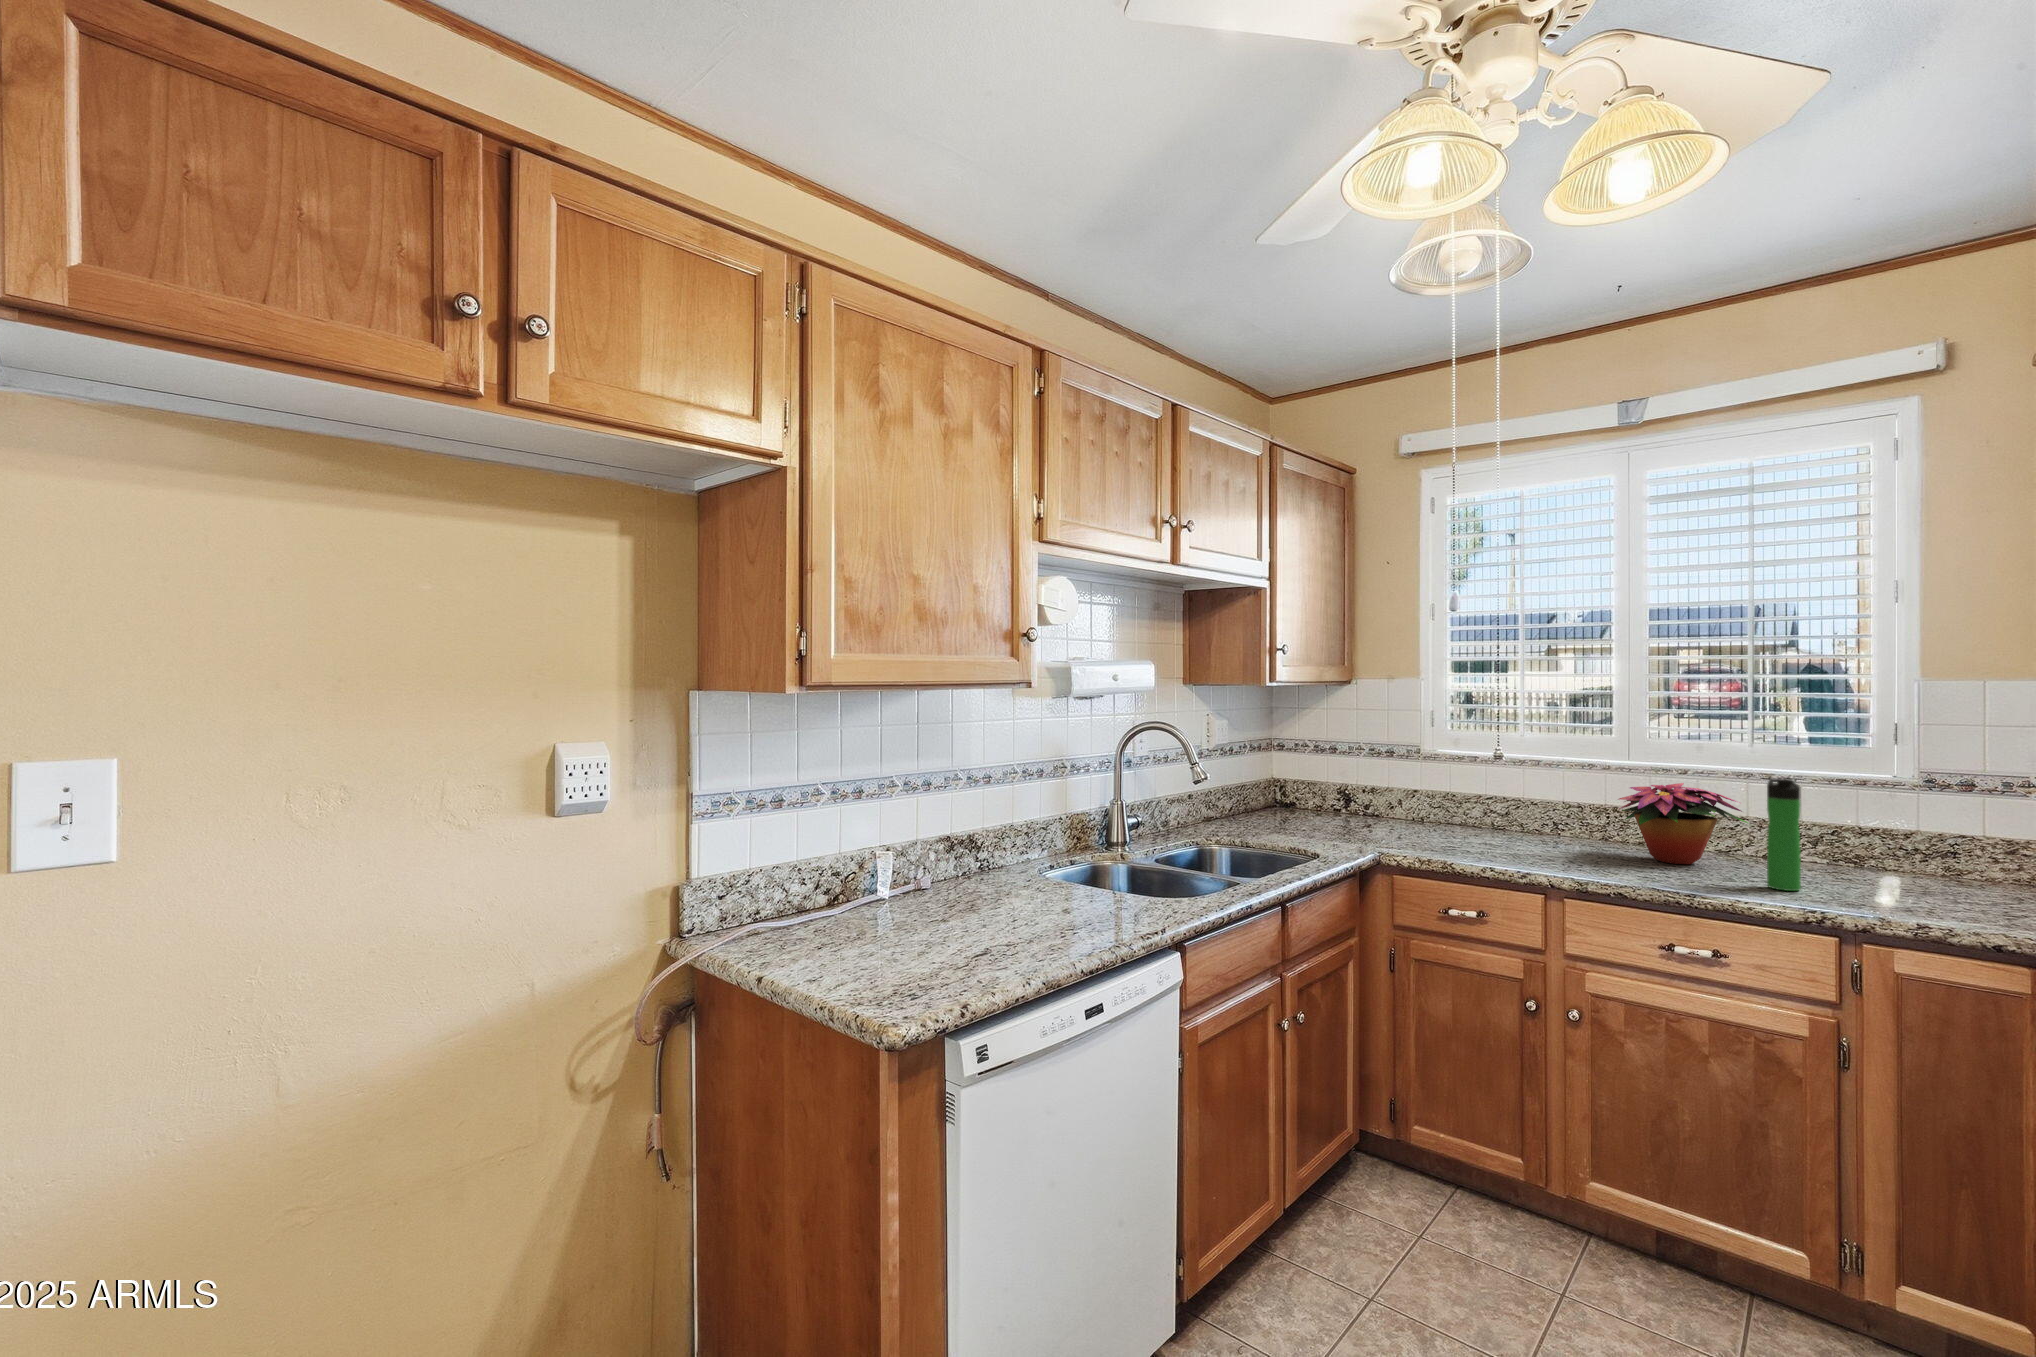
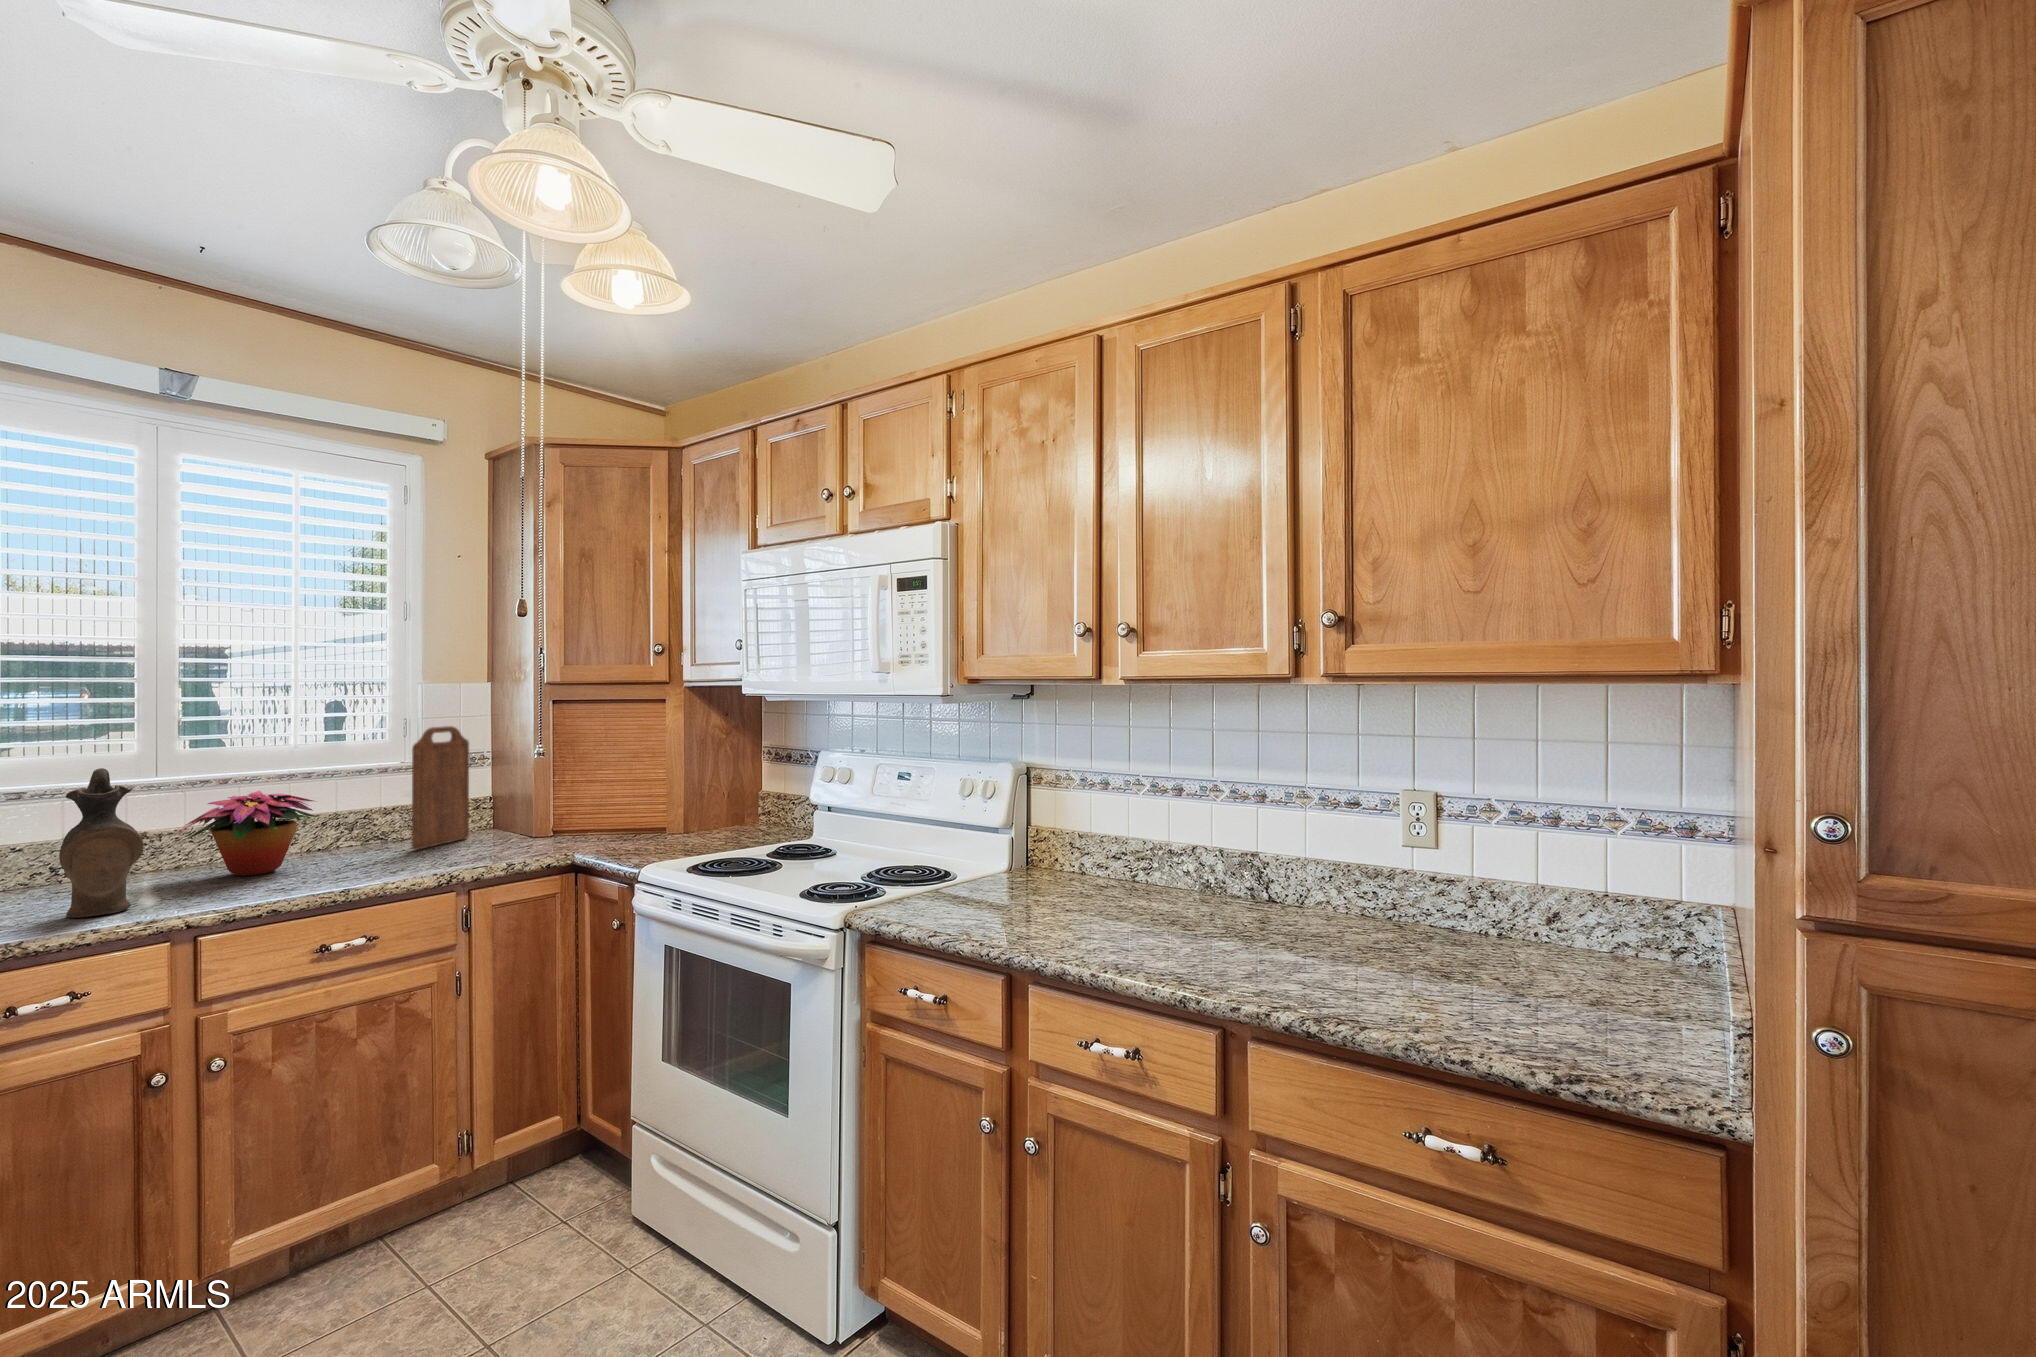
cutting board: none [1860,733,1968,886] -> present [412,726,469,850]
ceramic pitcher: none [1491,745,1544,861] -> present [59,768,144,918]
bottle: present [1767,778,1801,891] -> none [372,772,404,870]

